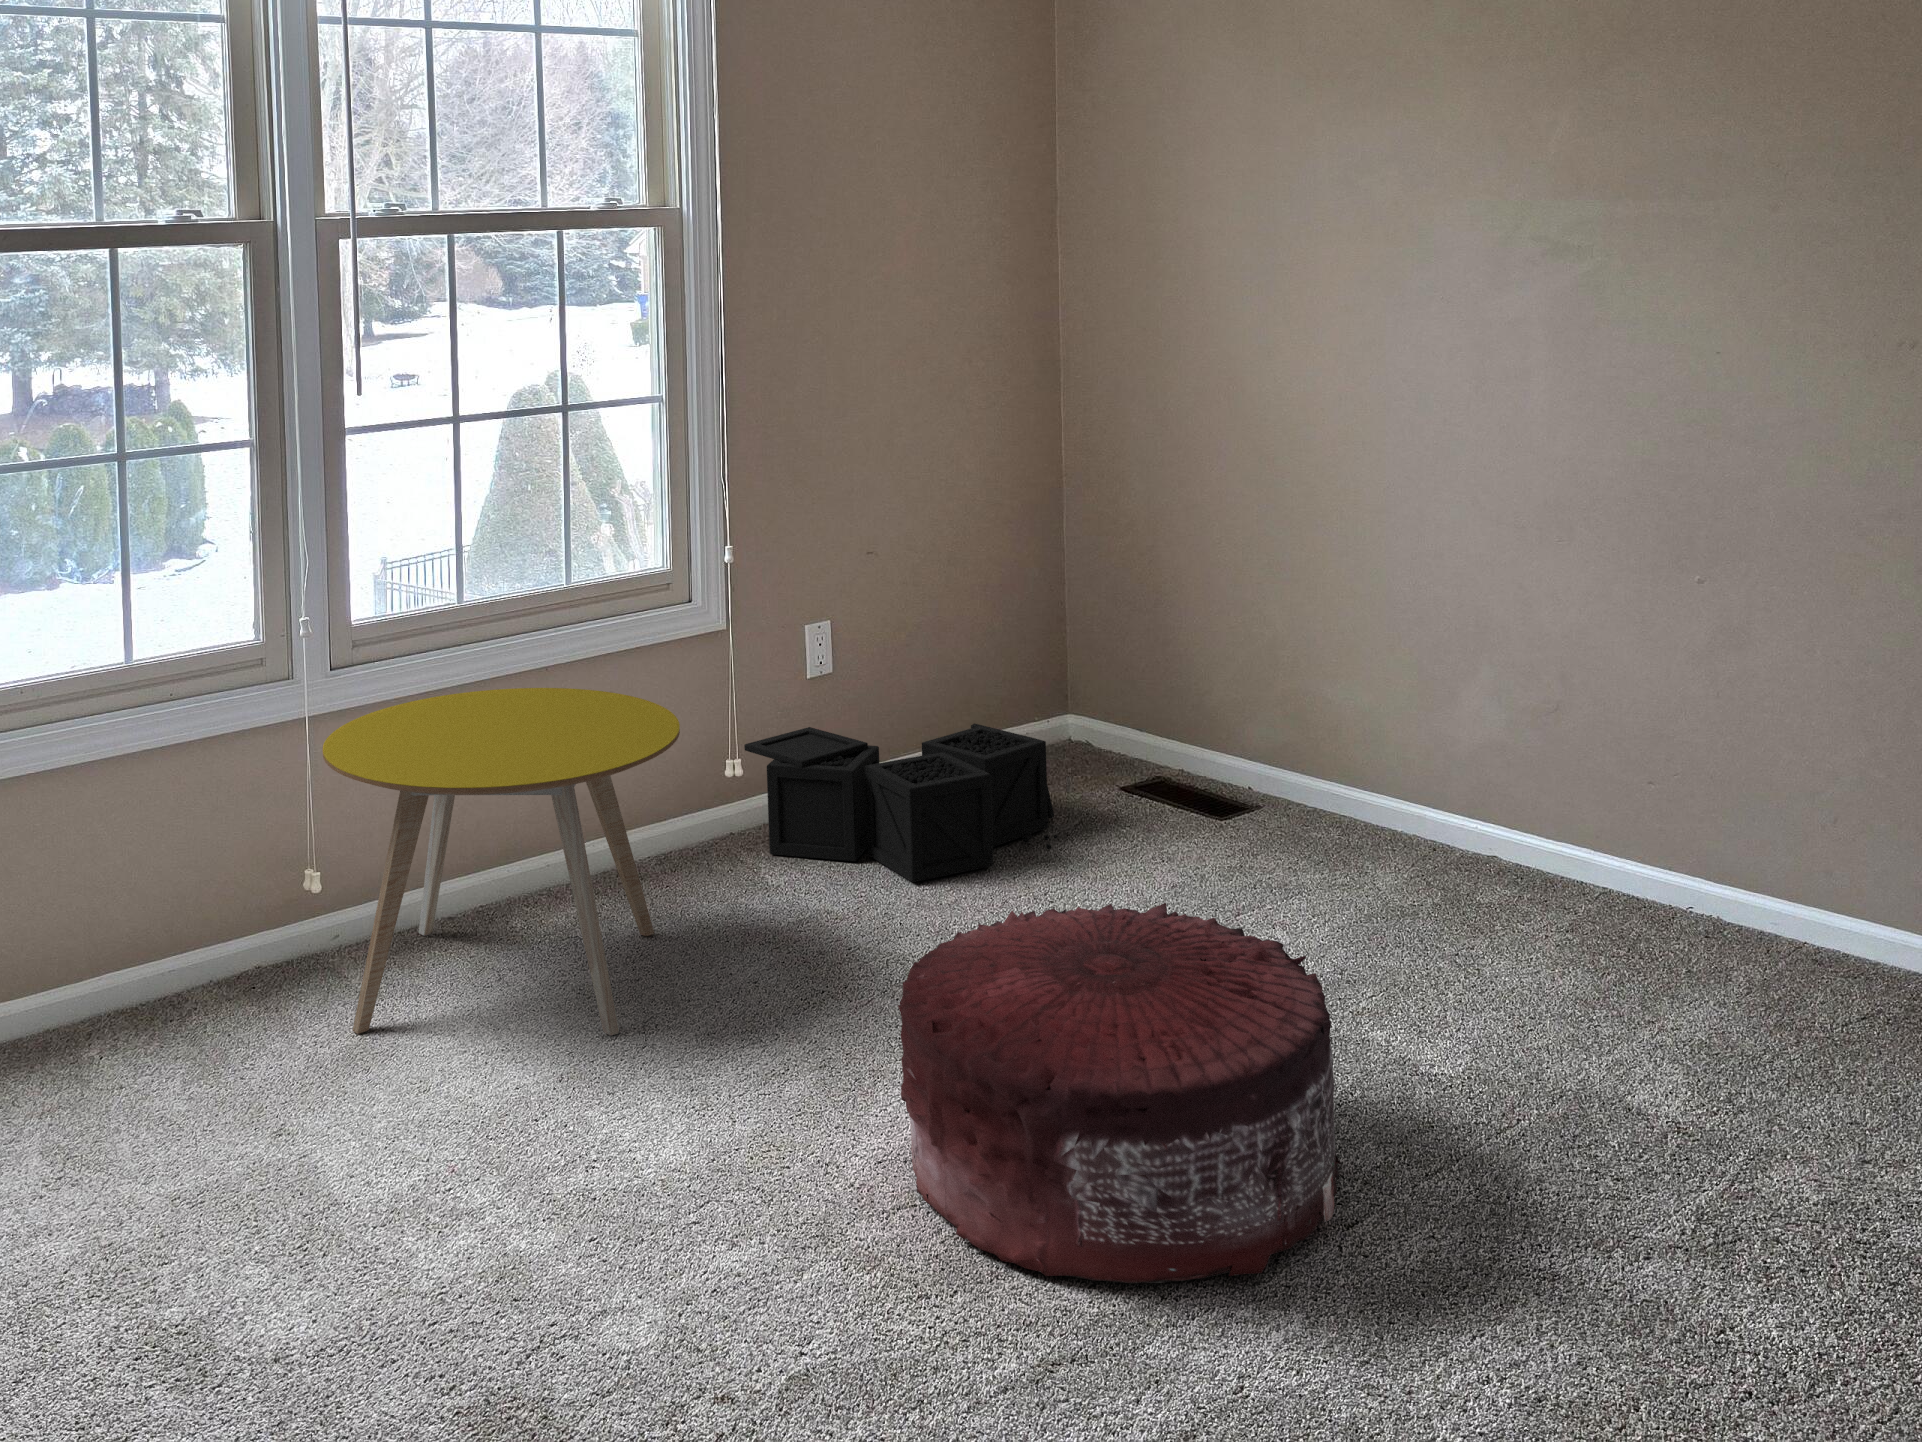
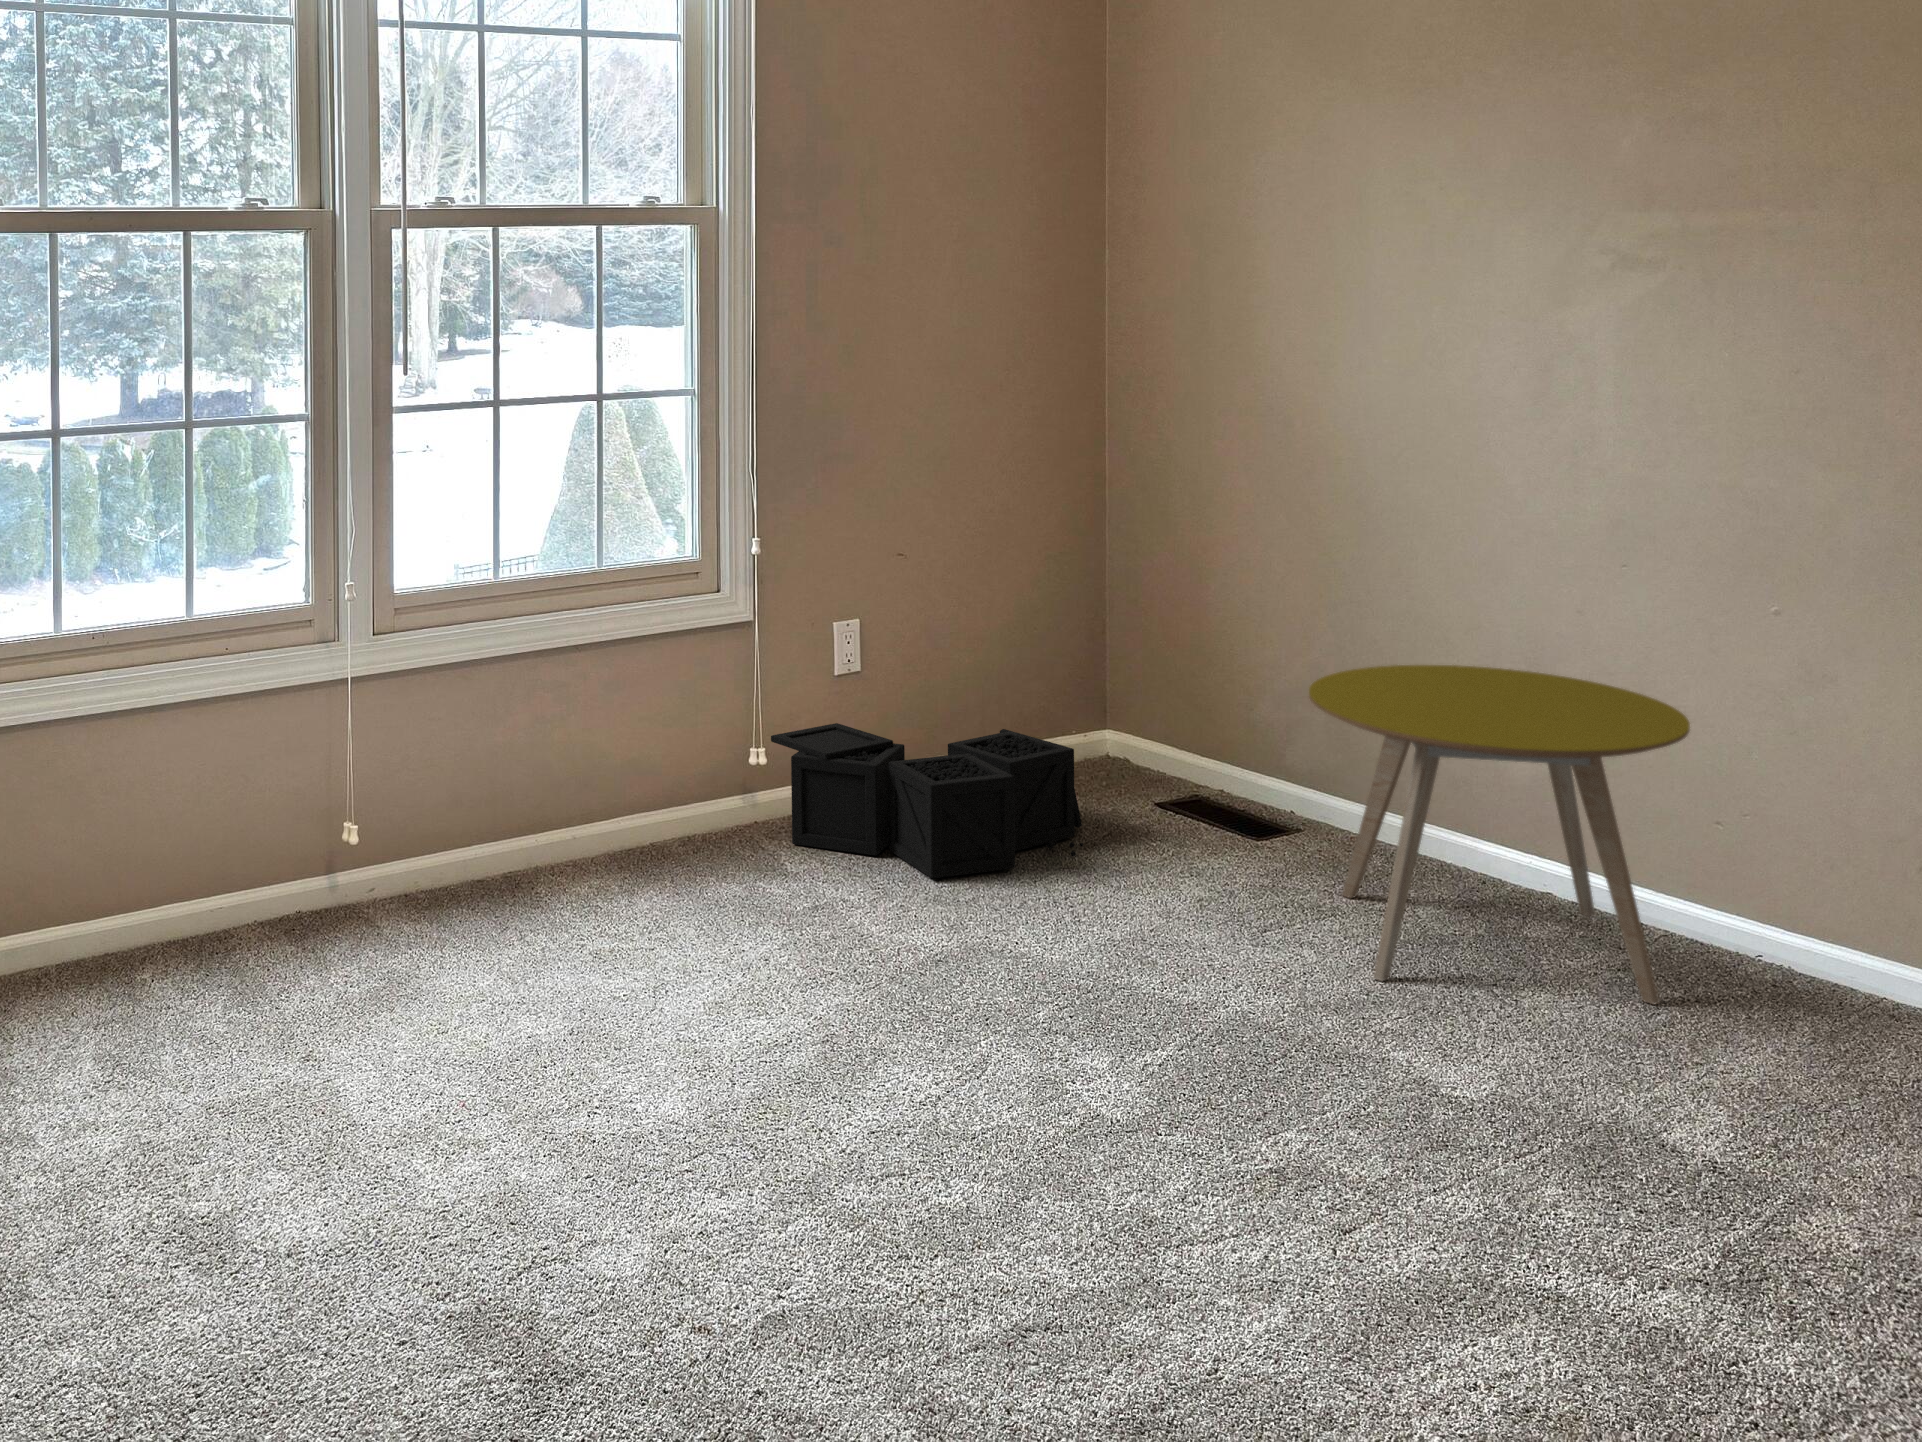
side table: present [323,688,680,1036] -> present [1309,665,1690,1004]
pouf: present [898,903,1341,1283] -> none [893,897,1342,1264]

